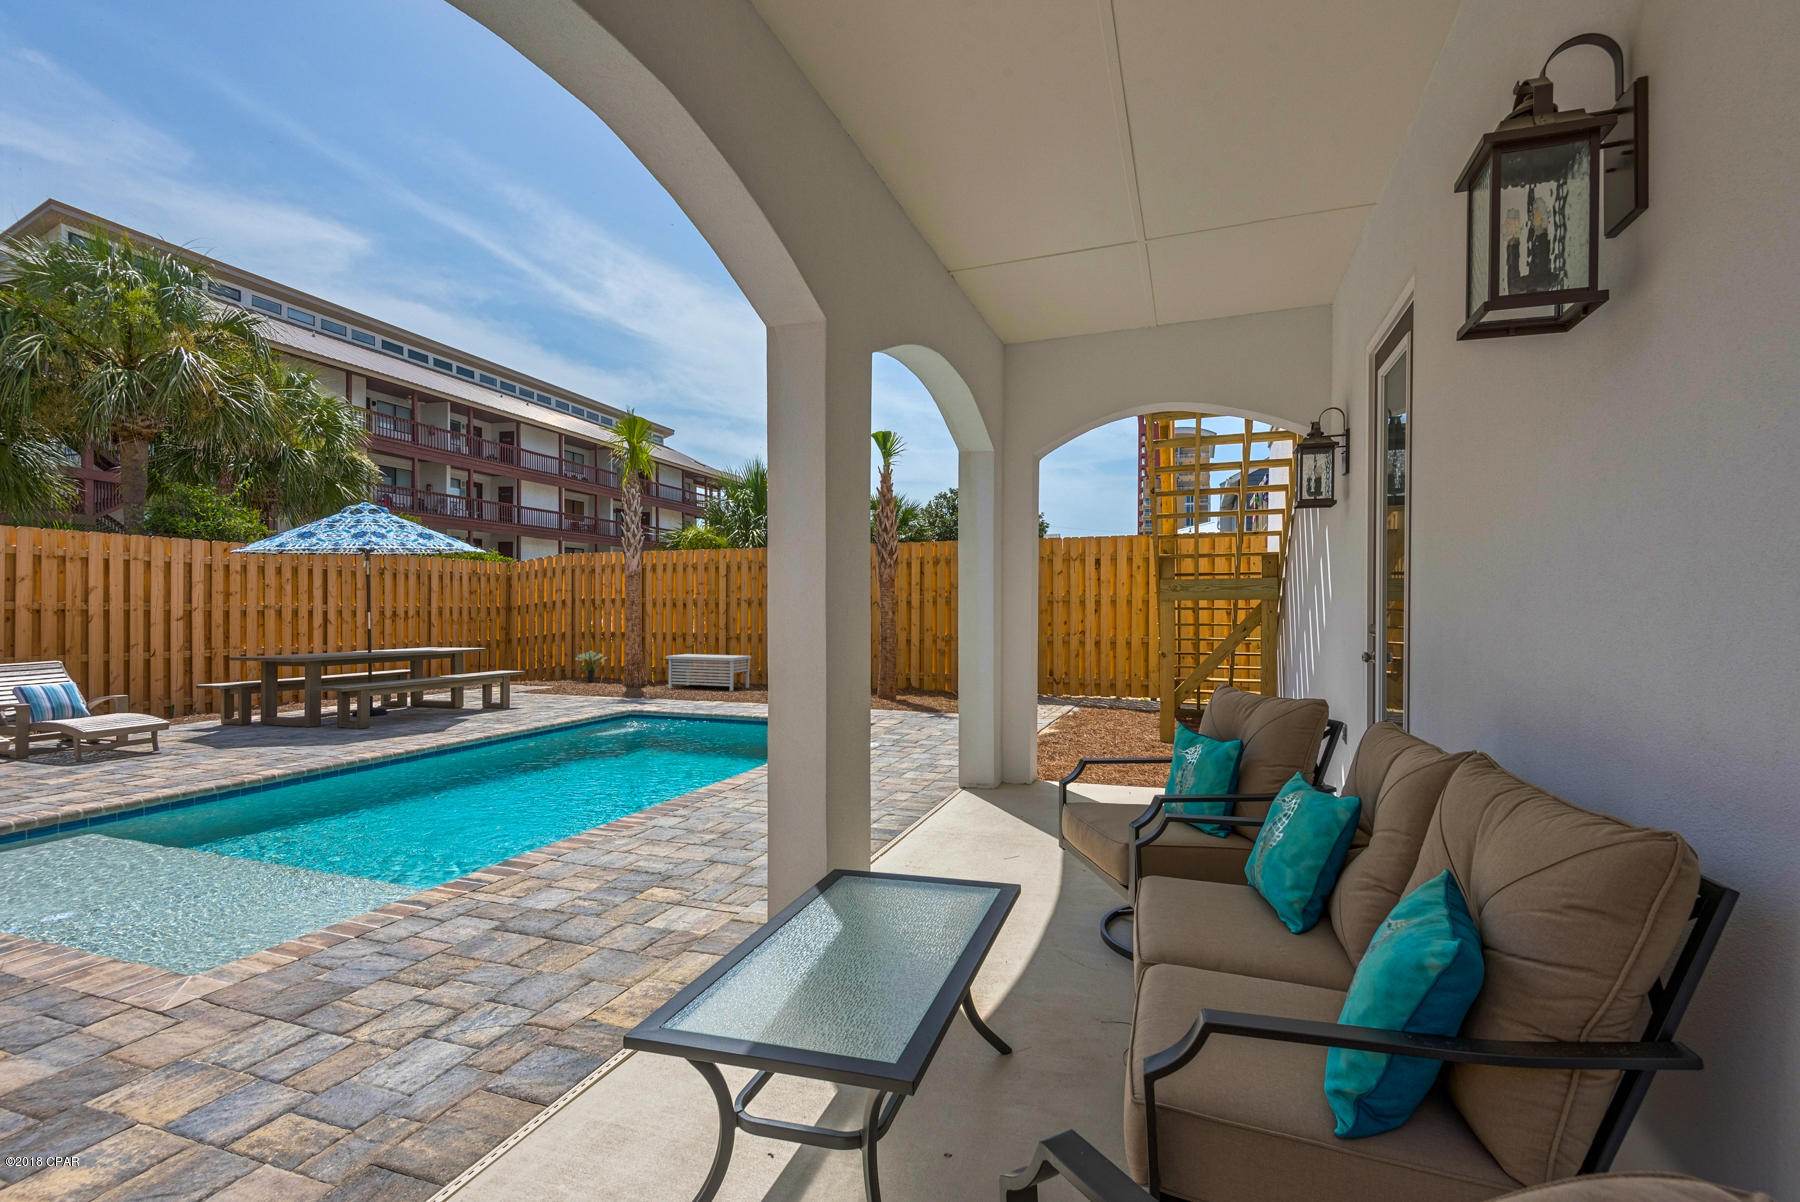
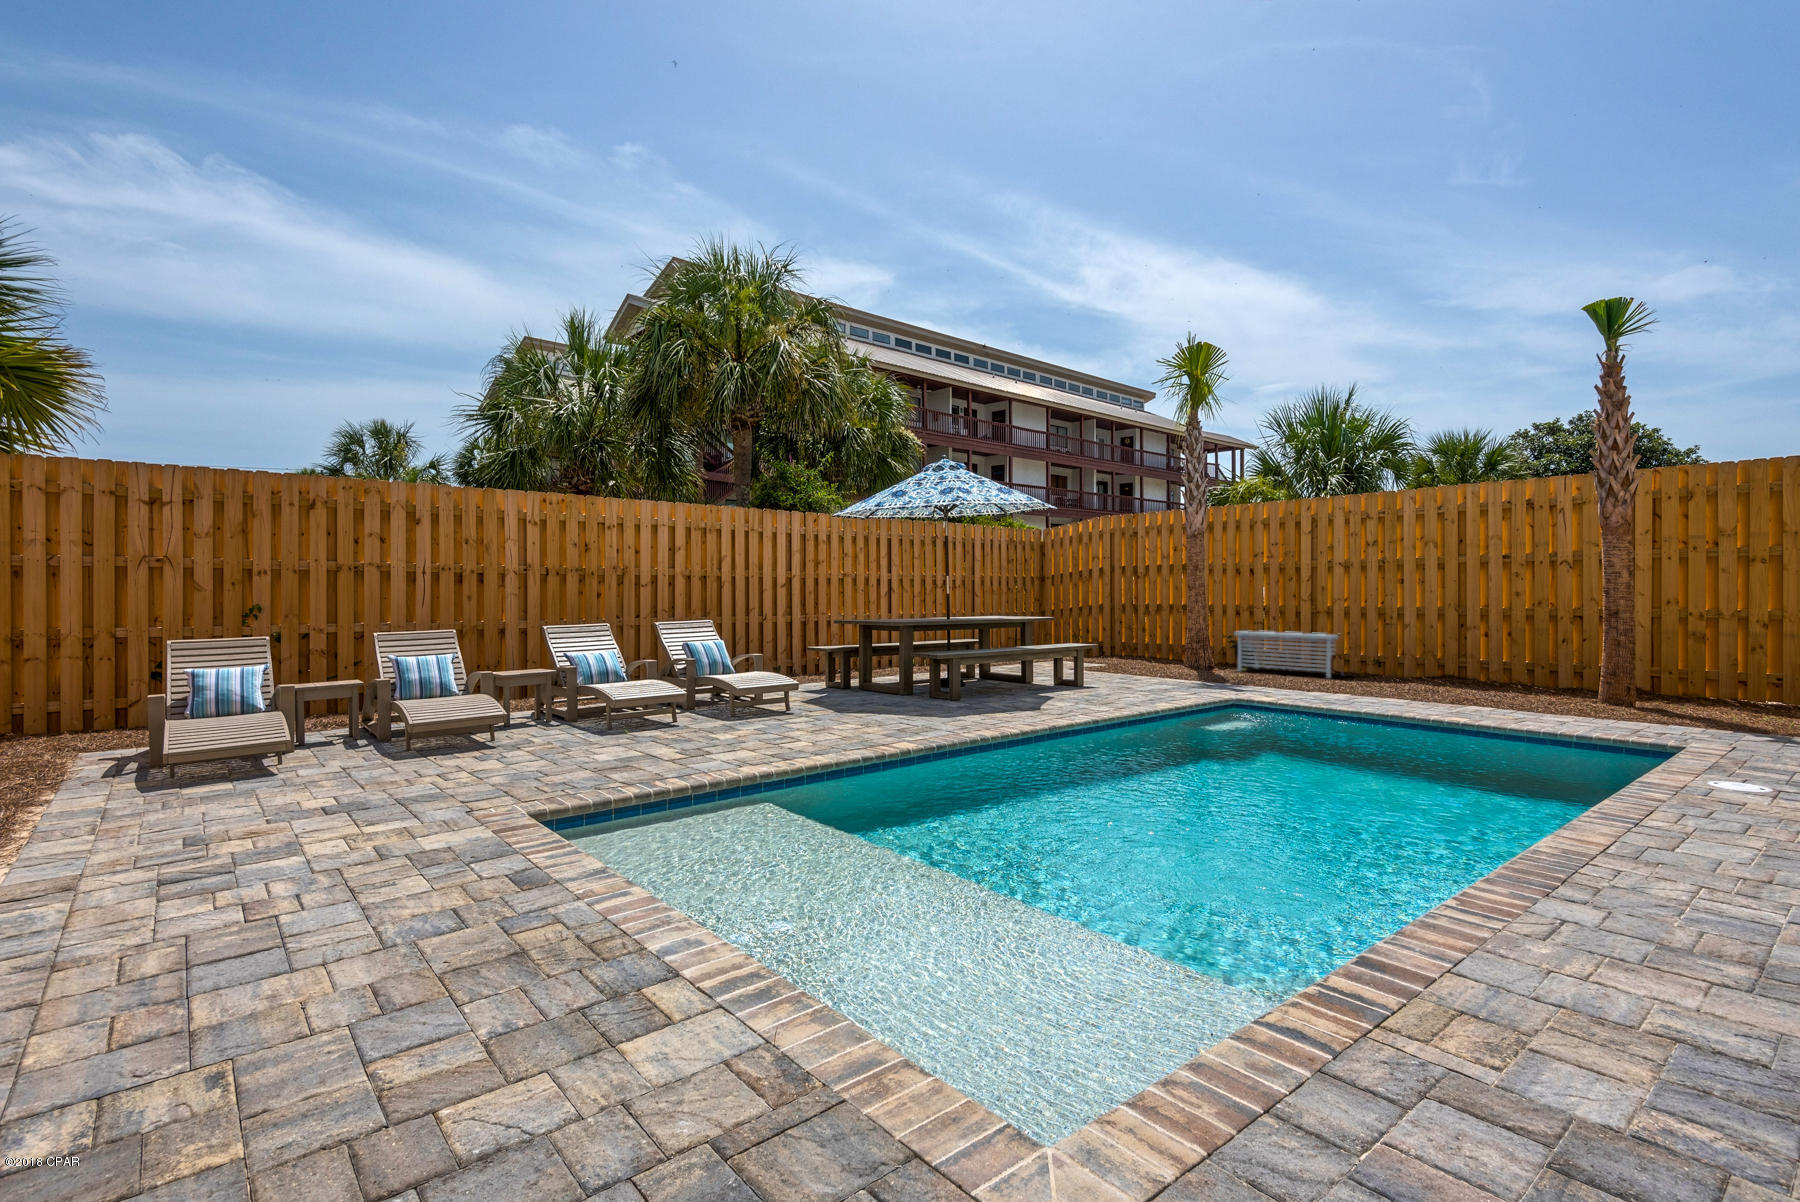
potted plant: present [575,651,607,683] -> none [1116,625,1151,661]

